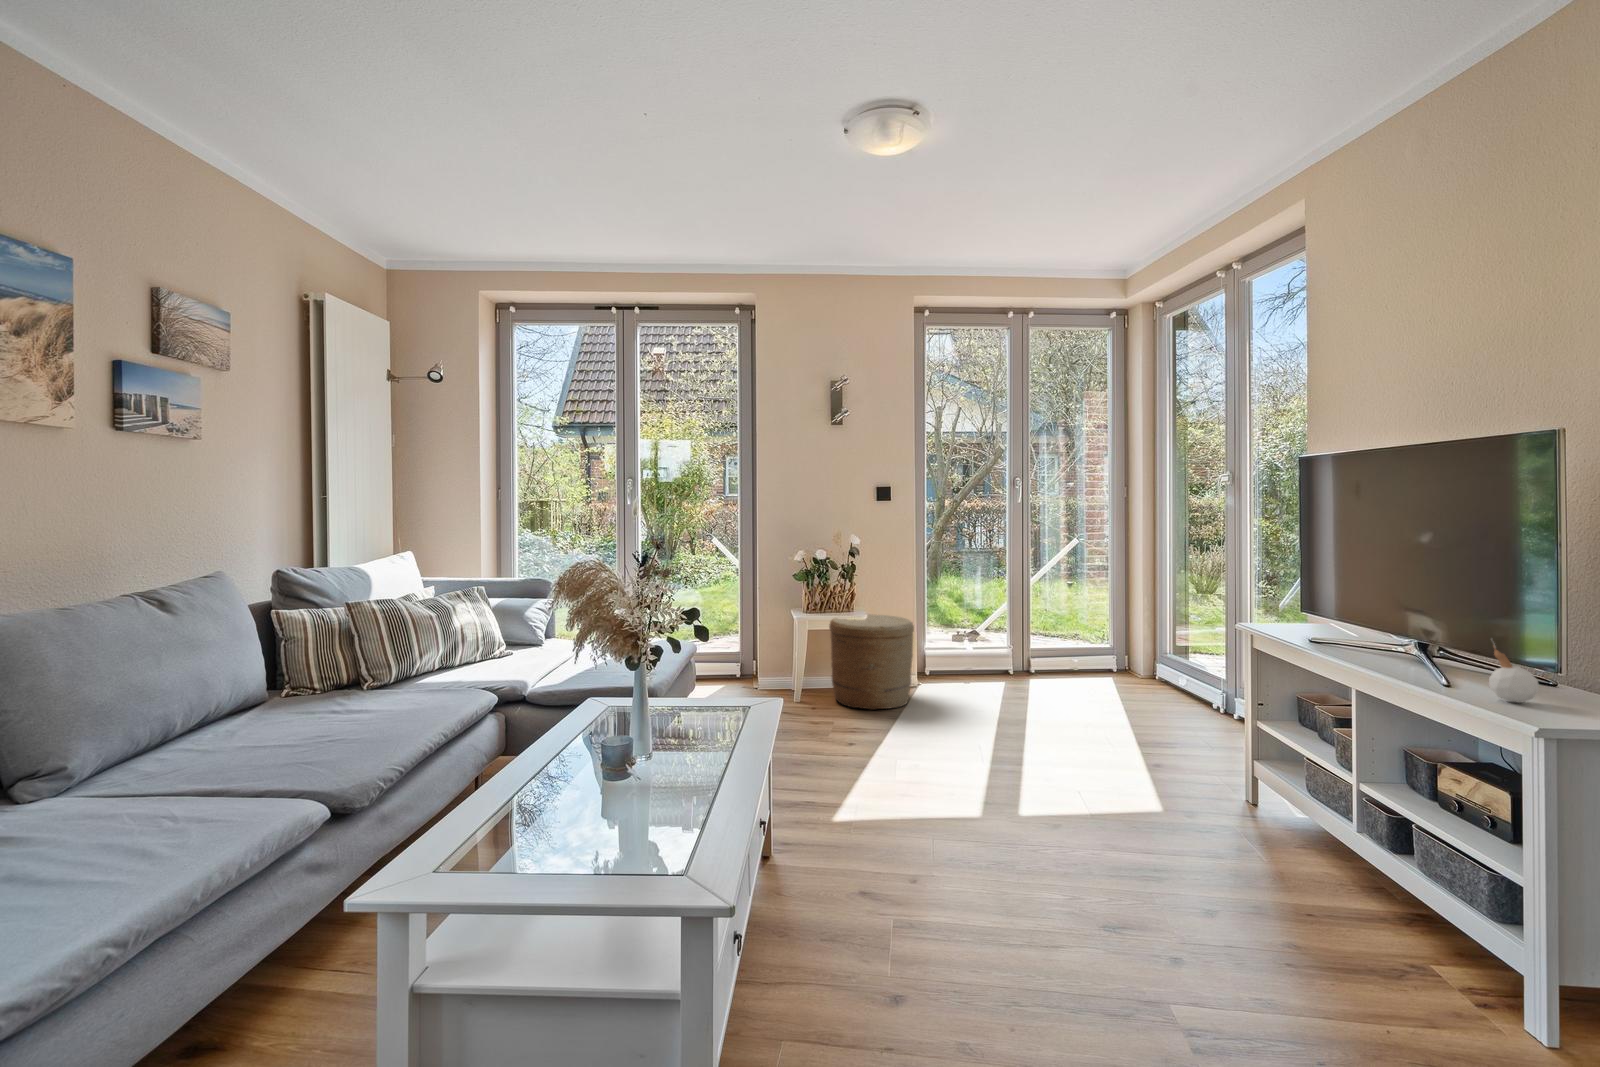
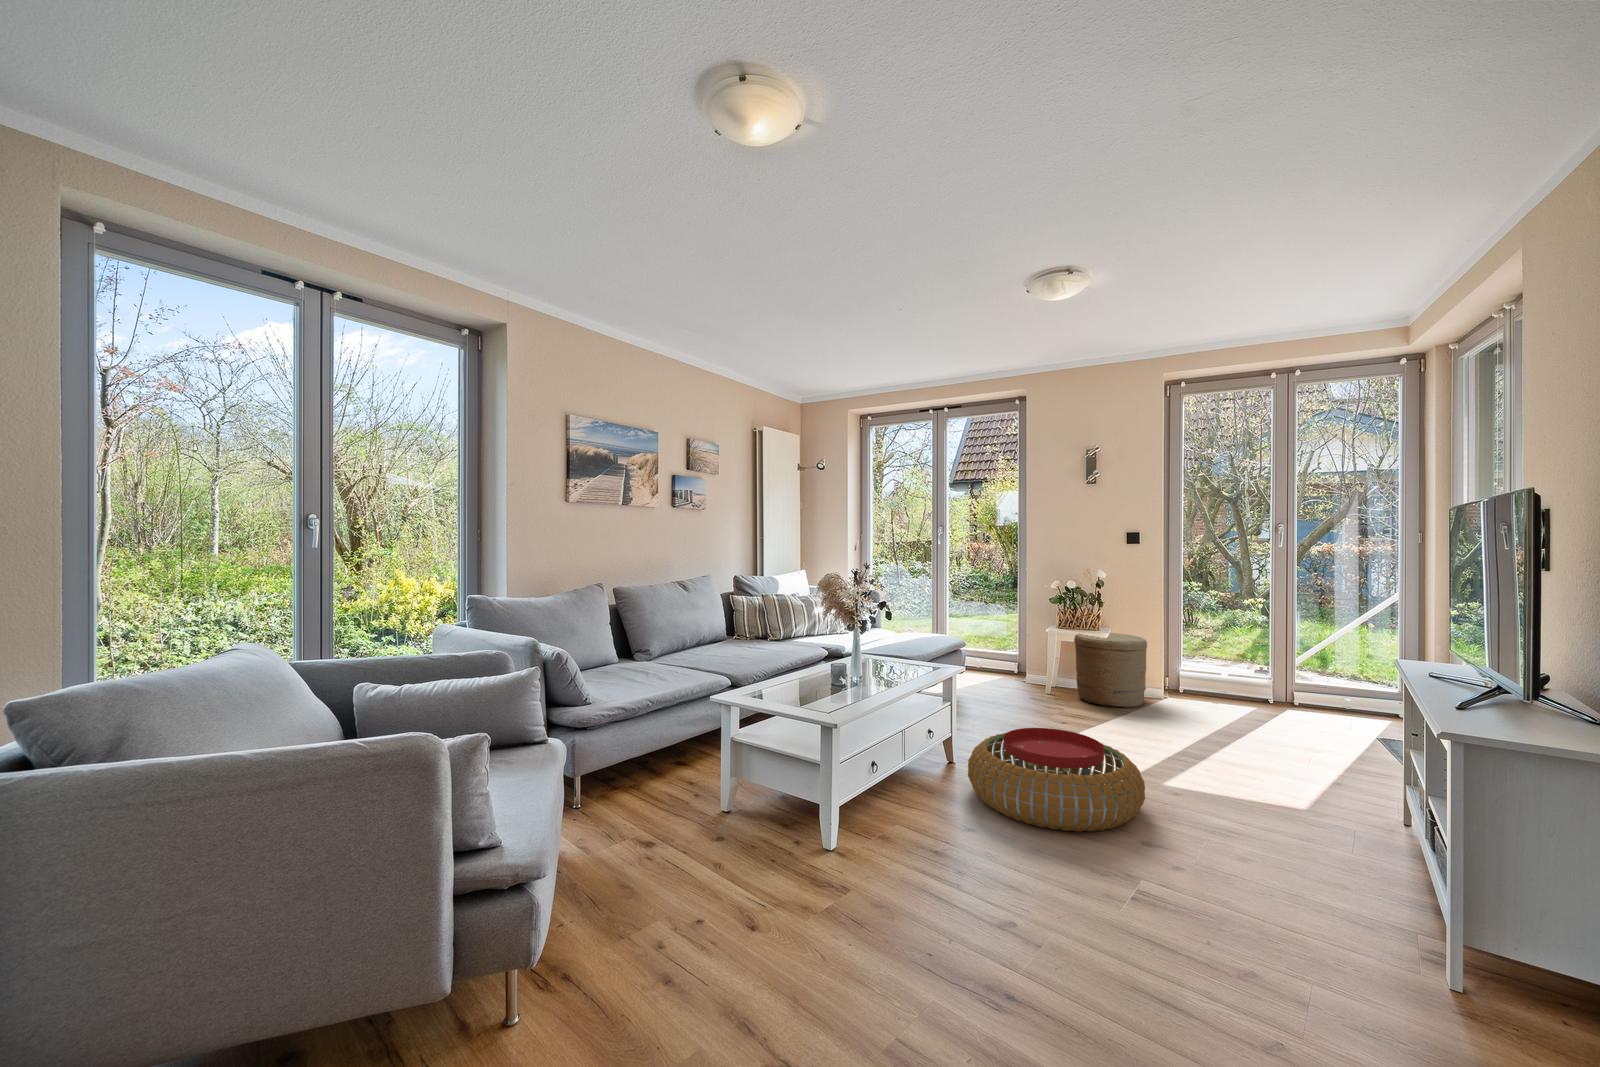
candle: present [1489,645,1539,703] -> none [1459,660,1500,713]
pouf: none [824,780,1087,963] -> present [968,728,1145,832]

